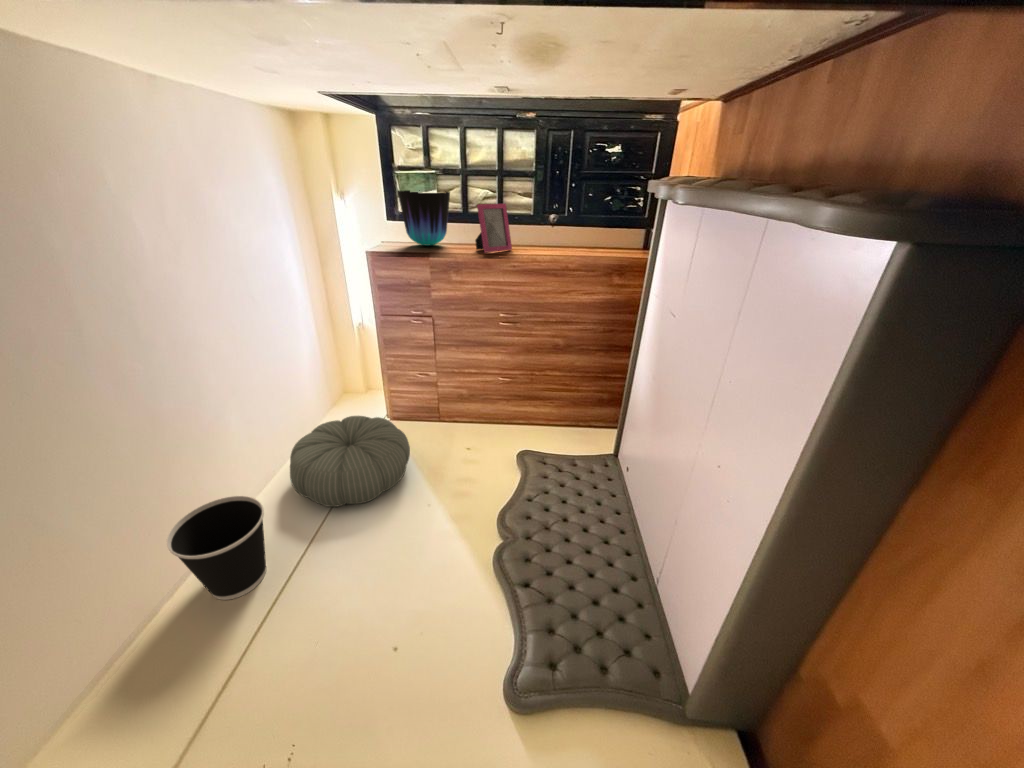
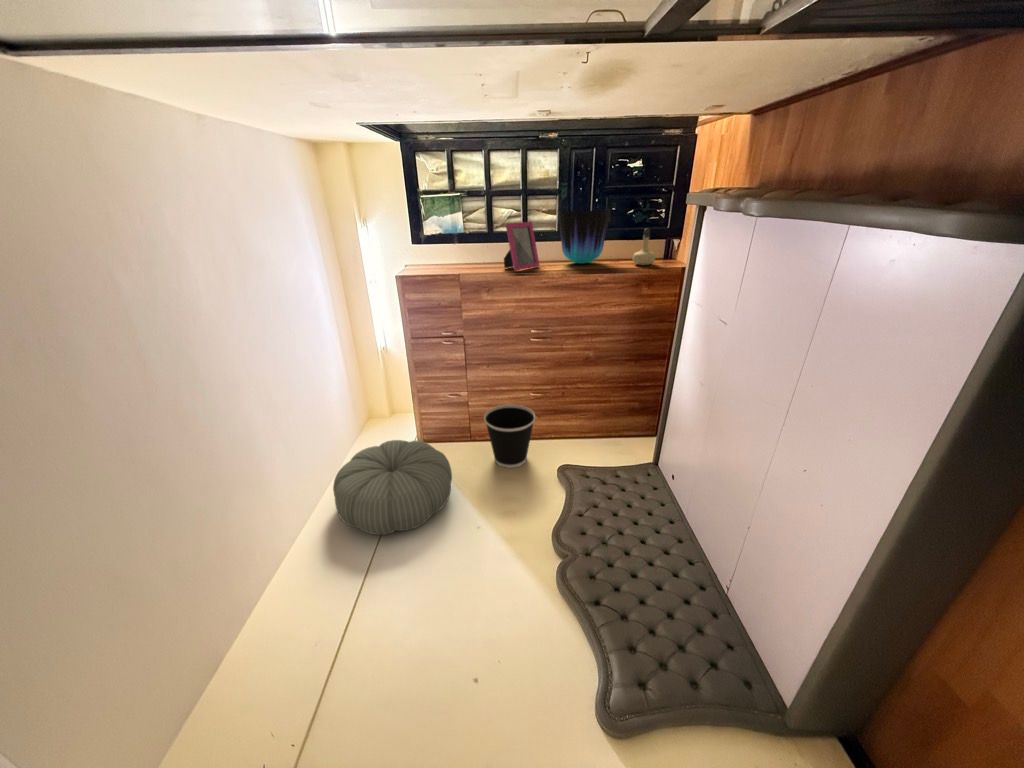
vase: present [398,190,450,246] -> present [558,209,611,263]
perfume bottle: none [606,216,629,254] -> present [633,228,655,265]
wastebasket: present [167,496,266,600] -> present [484,404,535,468]

